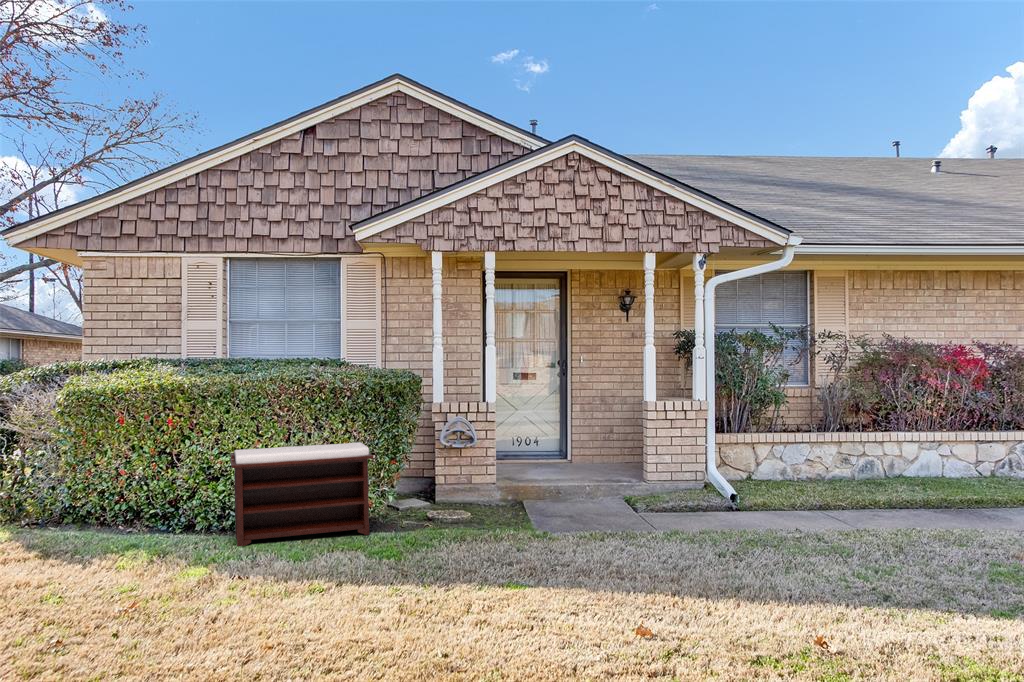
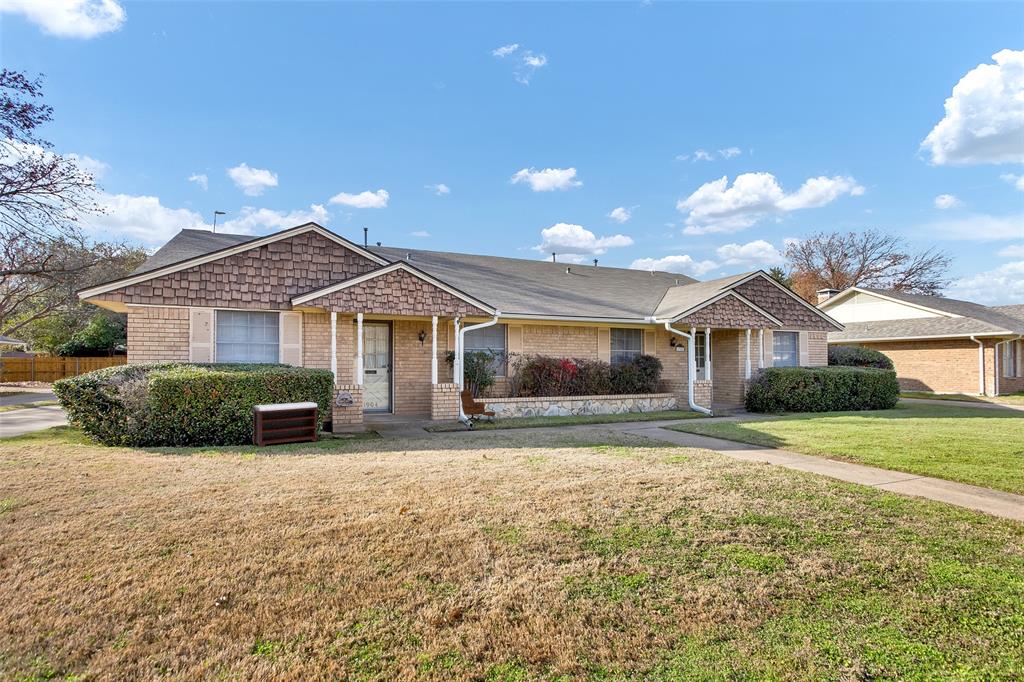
lounge chair: none [708,415,793,497] -> present [460,390,496,424]

